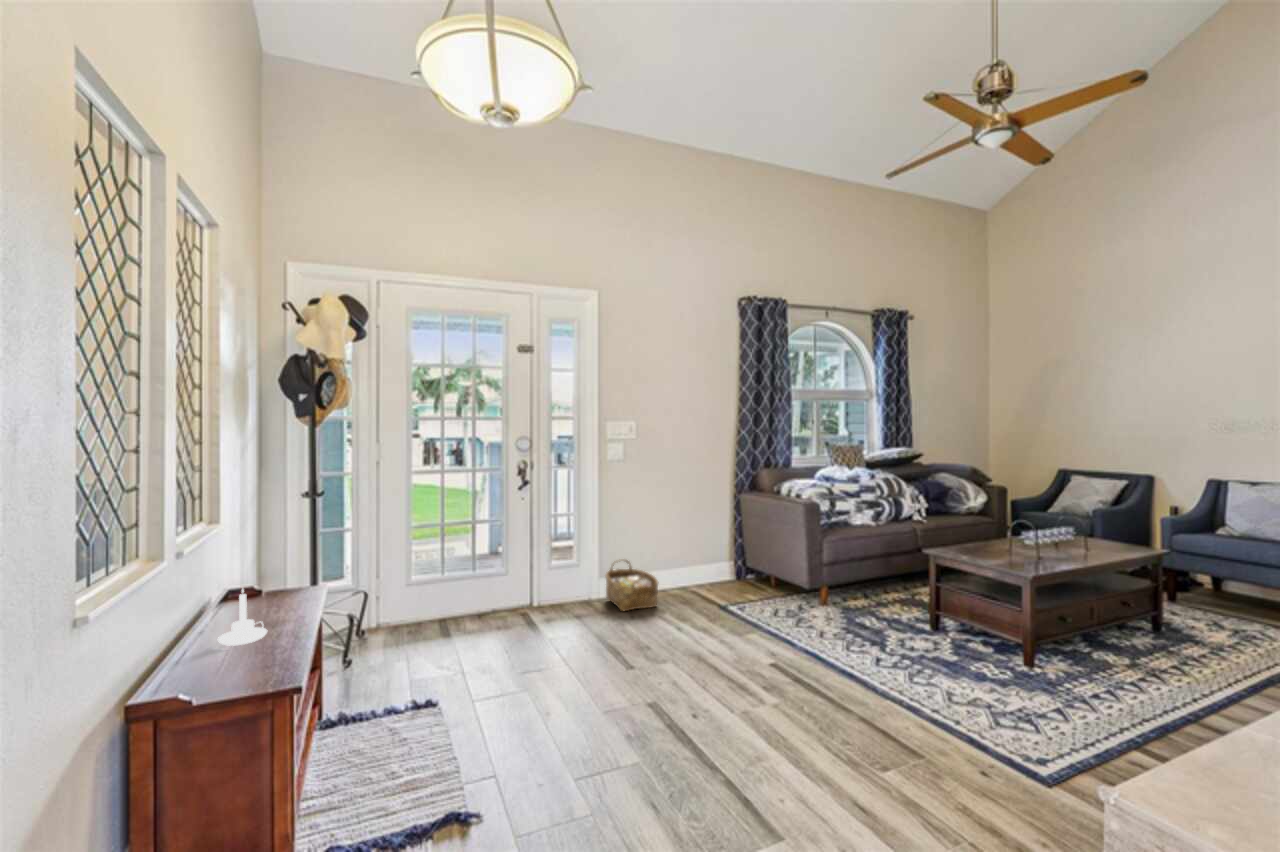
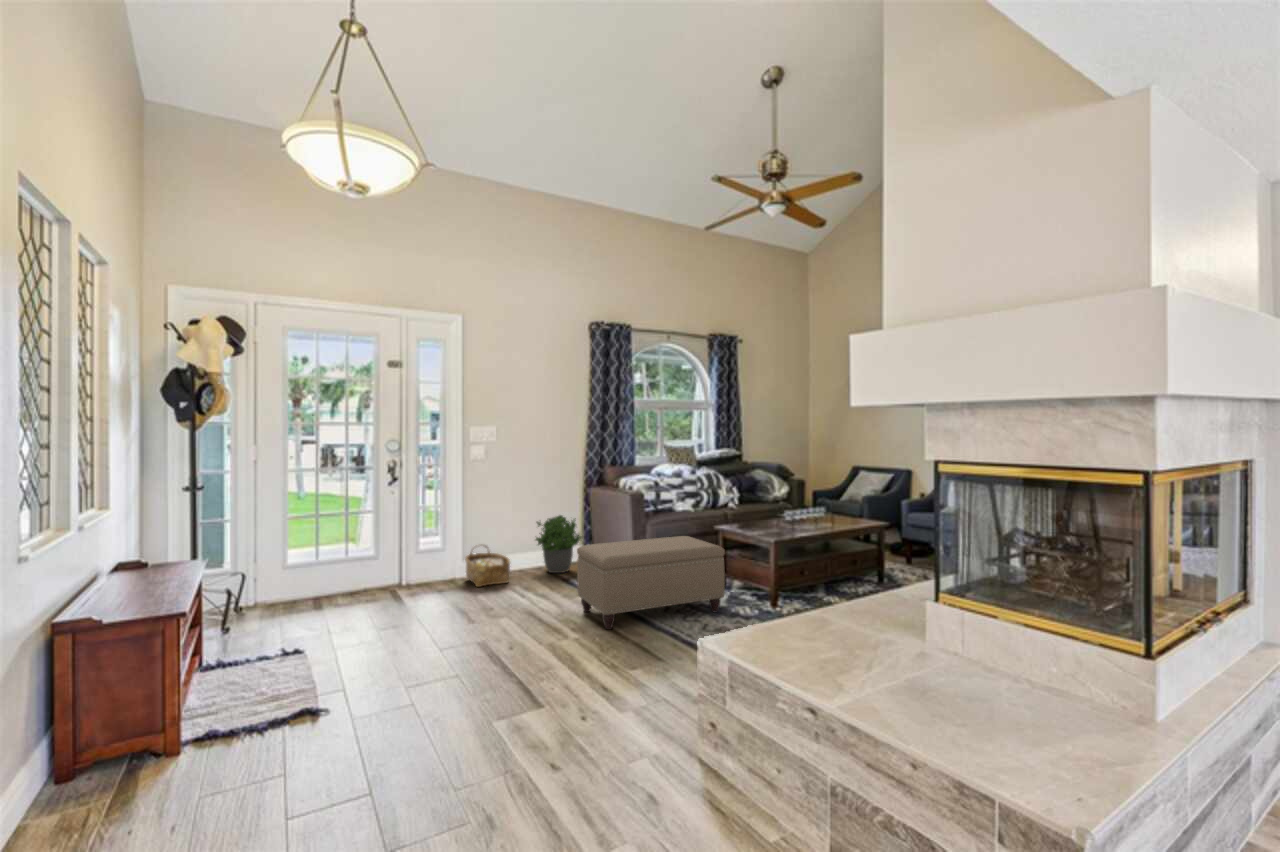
potted plant: none [682,526,738,596] -> present [536,515,582,573]
ottoman: none [757,562,960,690] -> present [577,536,725,629]
candle holder: present [218,589,267,646] -> none [115,550,156,594]

